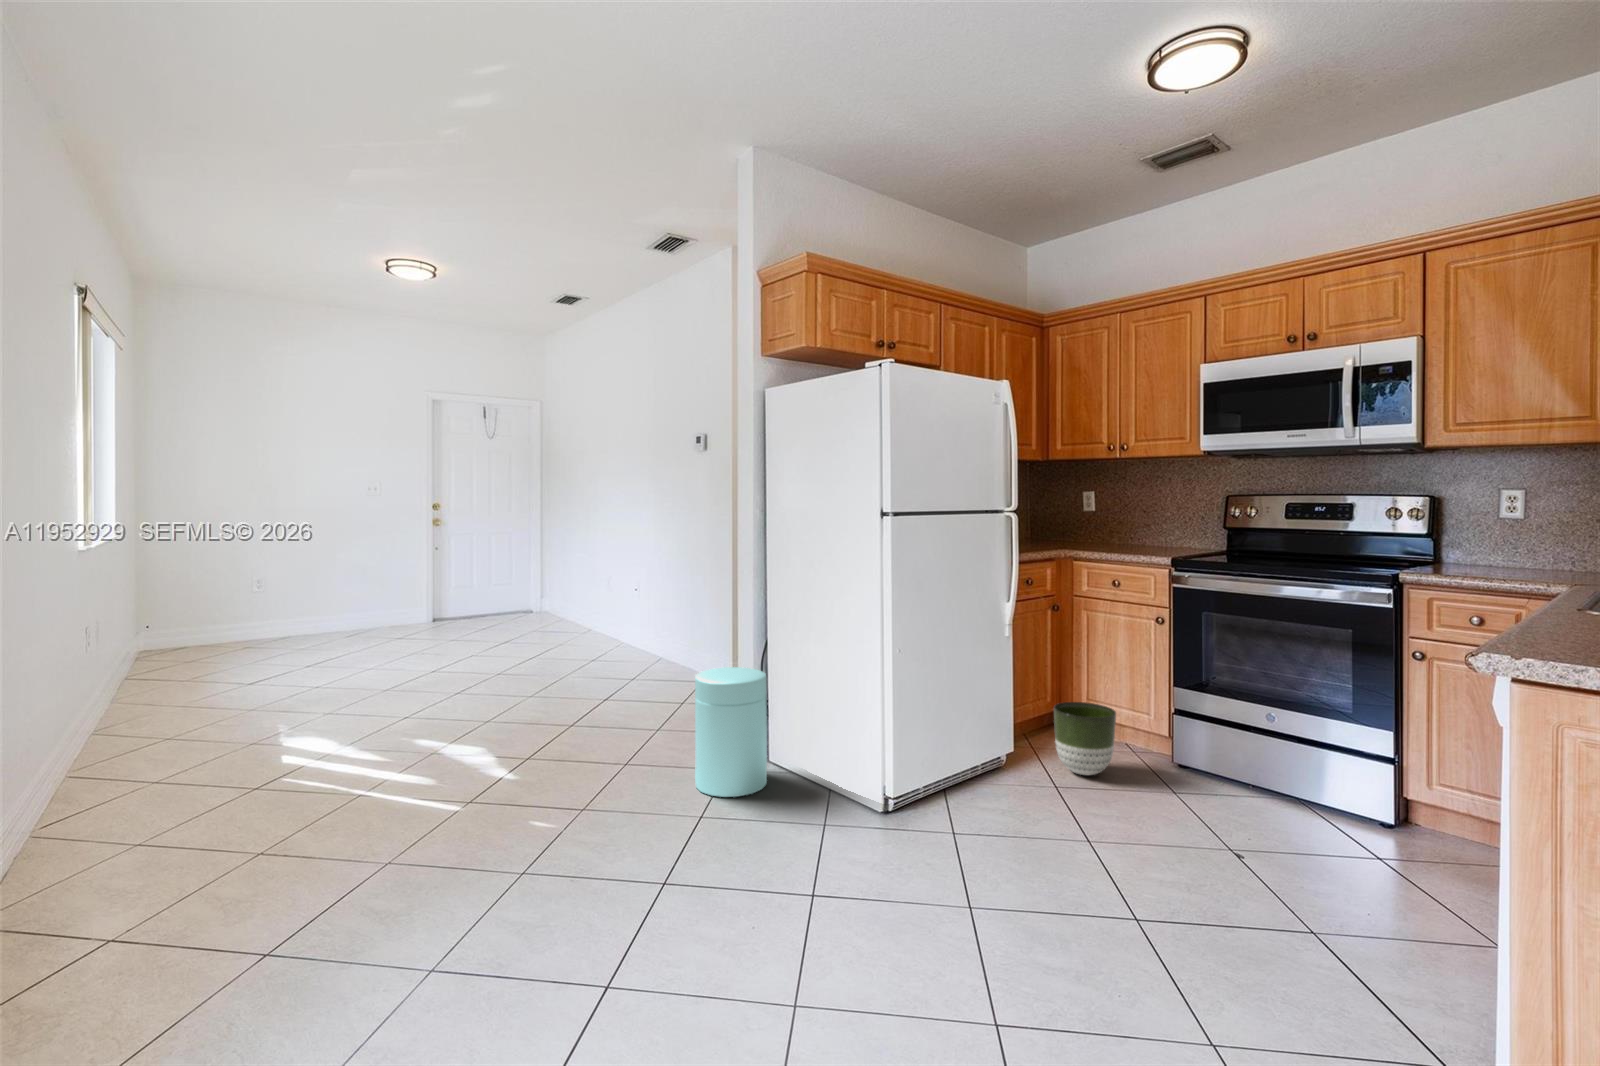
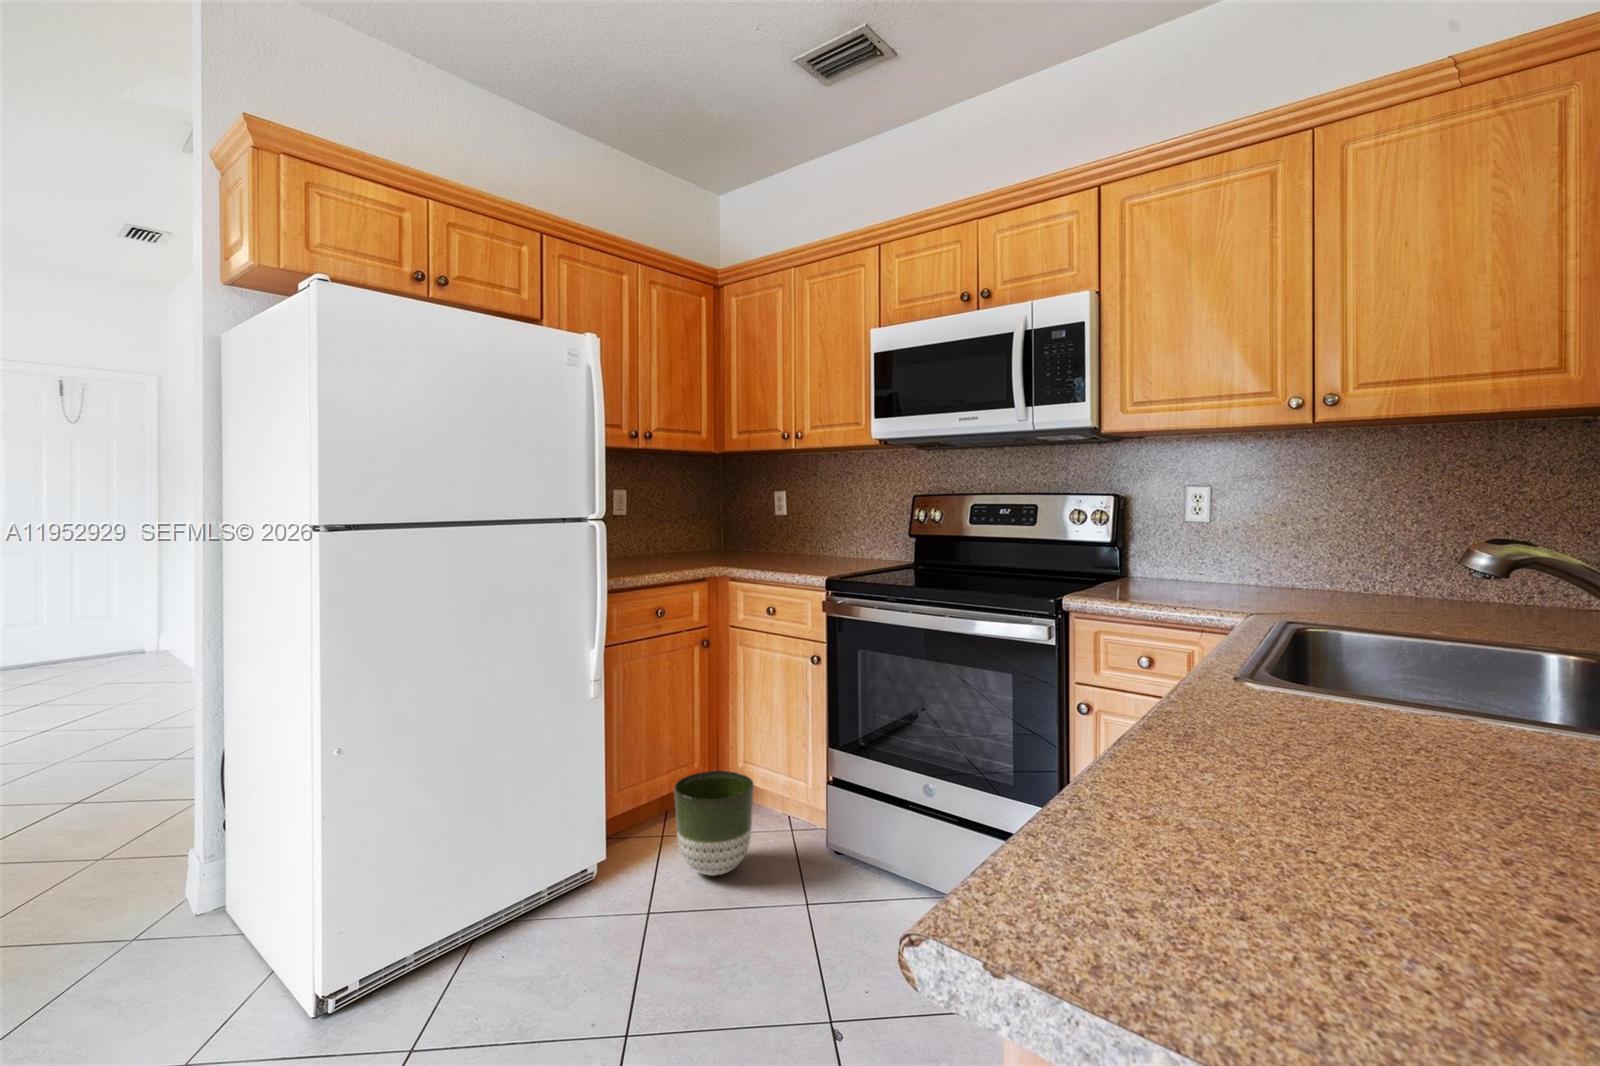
trash can: present [695,667,767,797] -> none [55,760,212,985]

